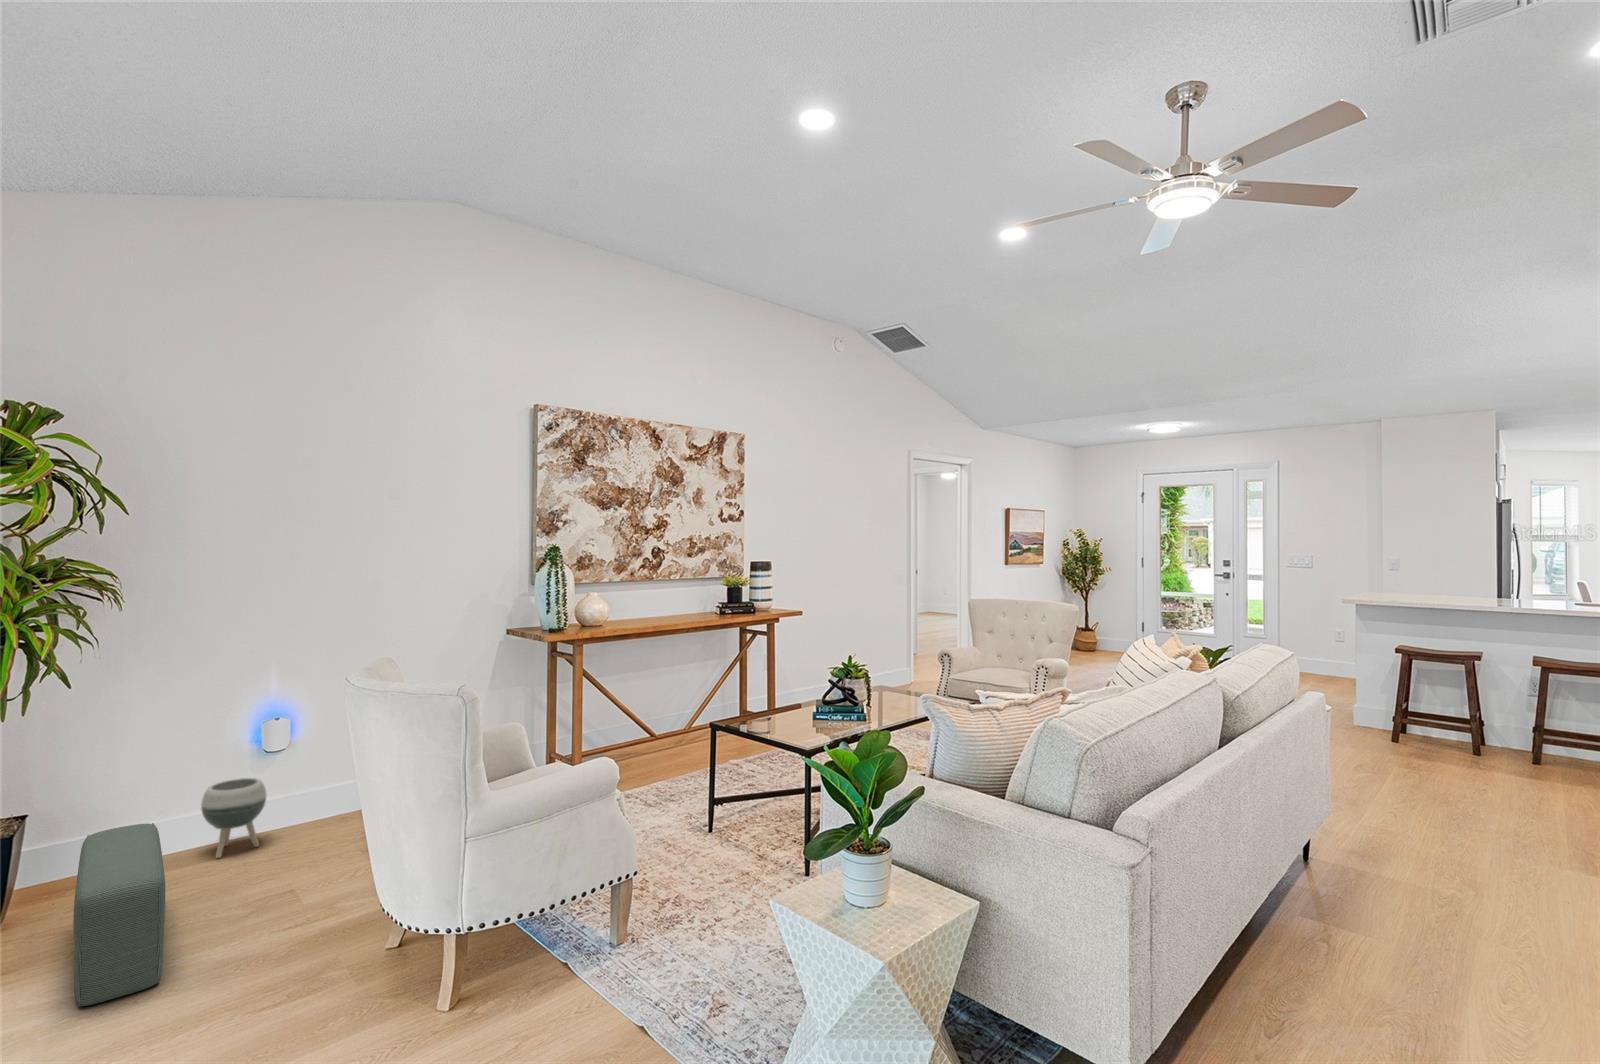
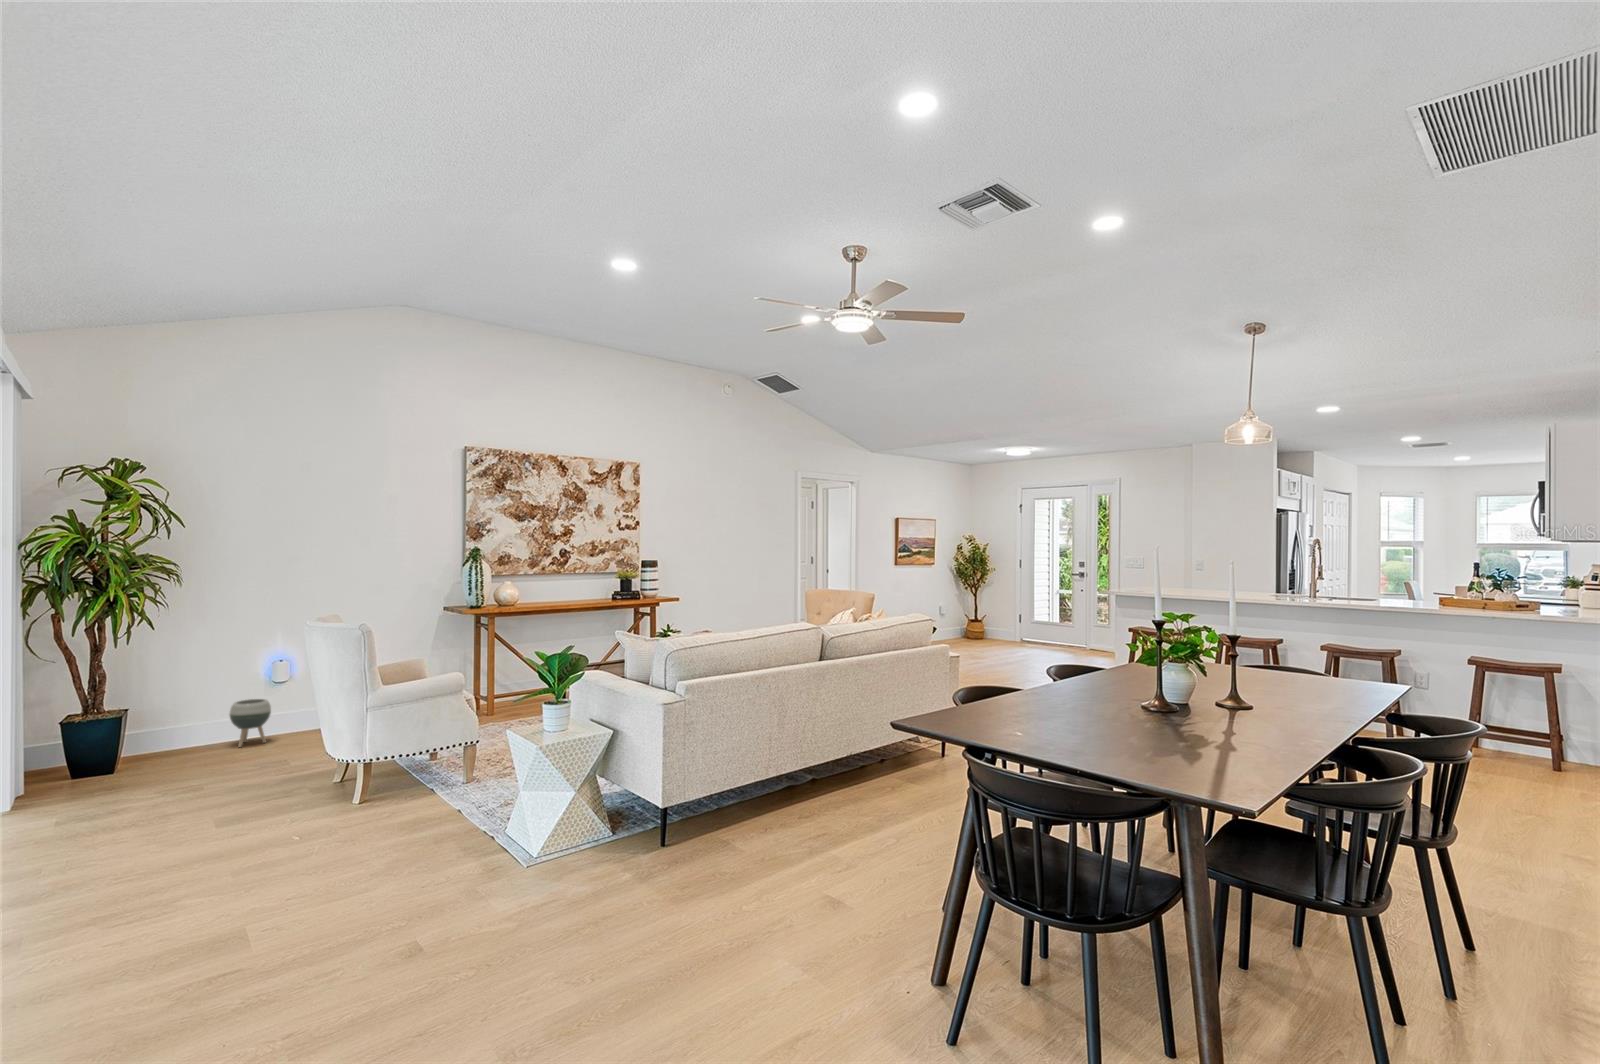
pouf: present [73,823,166,1006] -> none [157,715,207,800]

